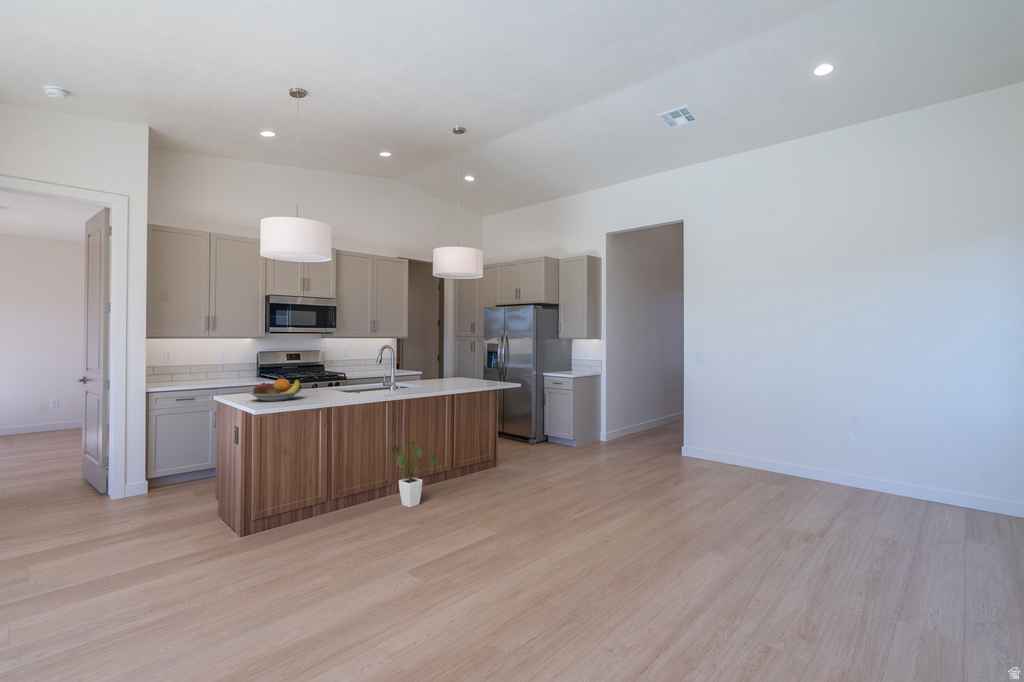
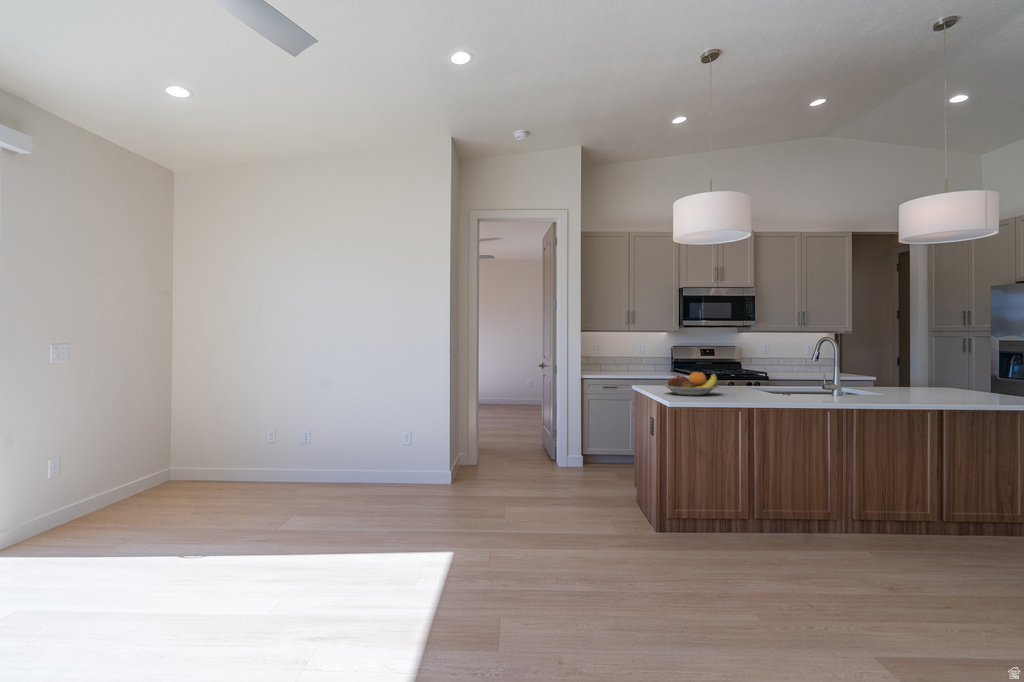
house plant: present [387,438,436,508] -> none [829,461,914,557]

